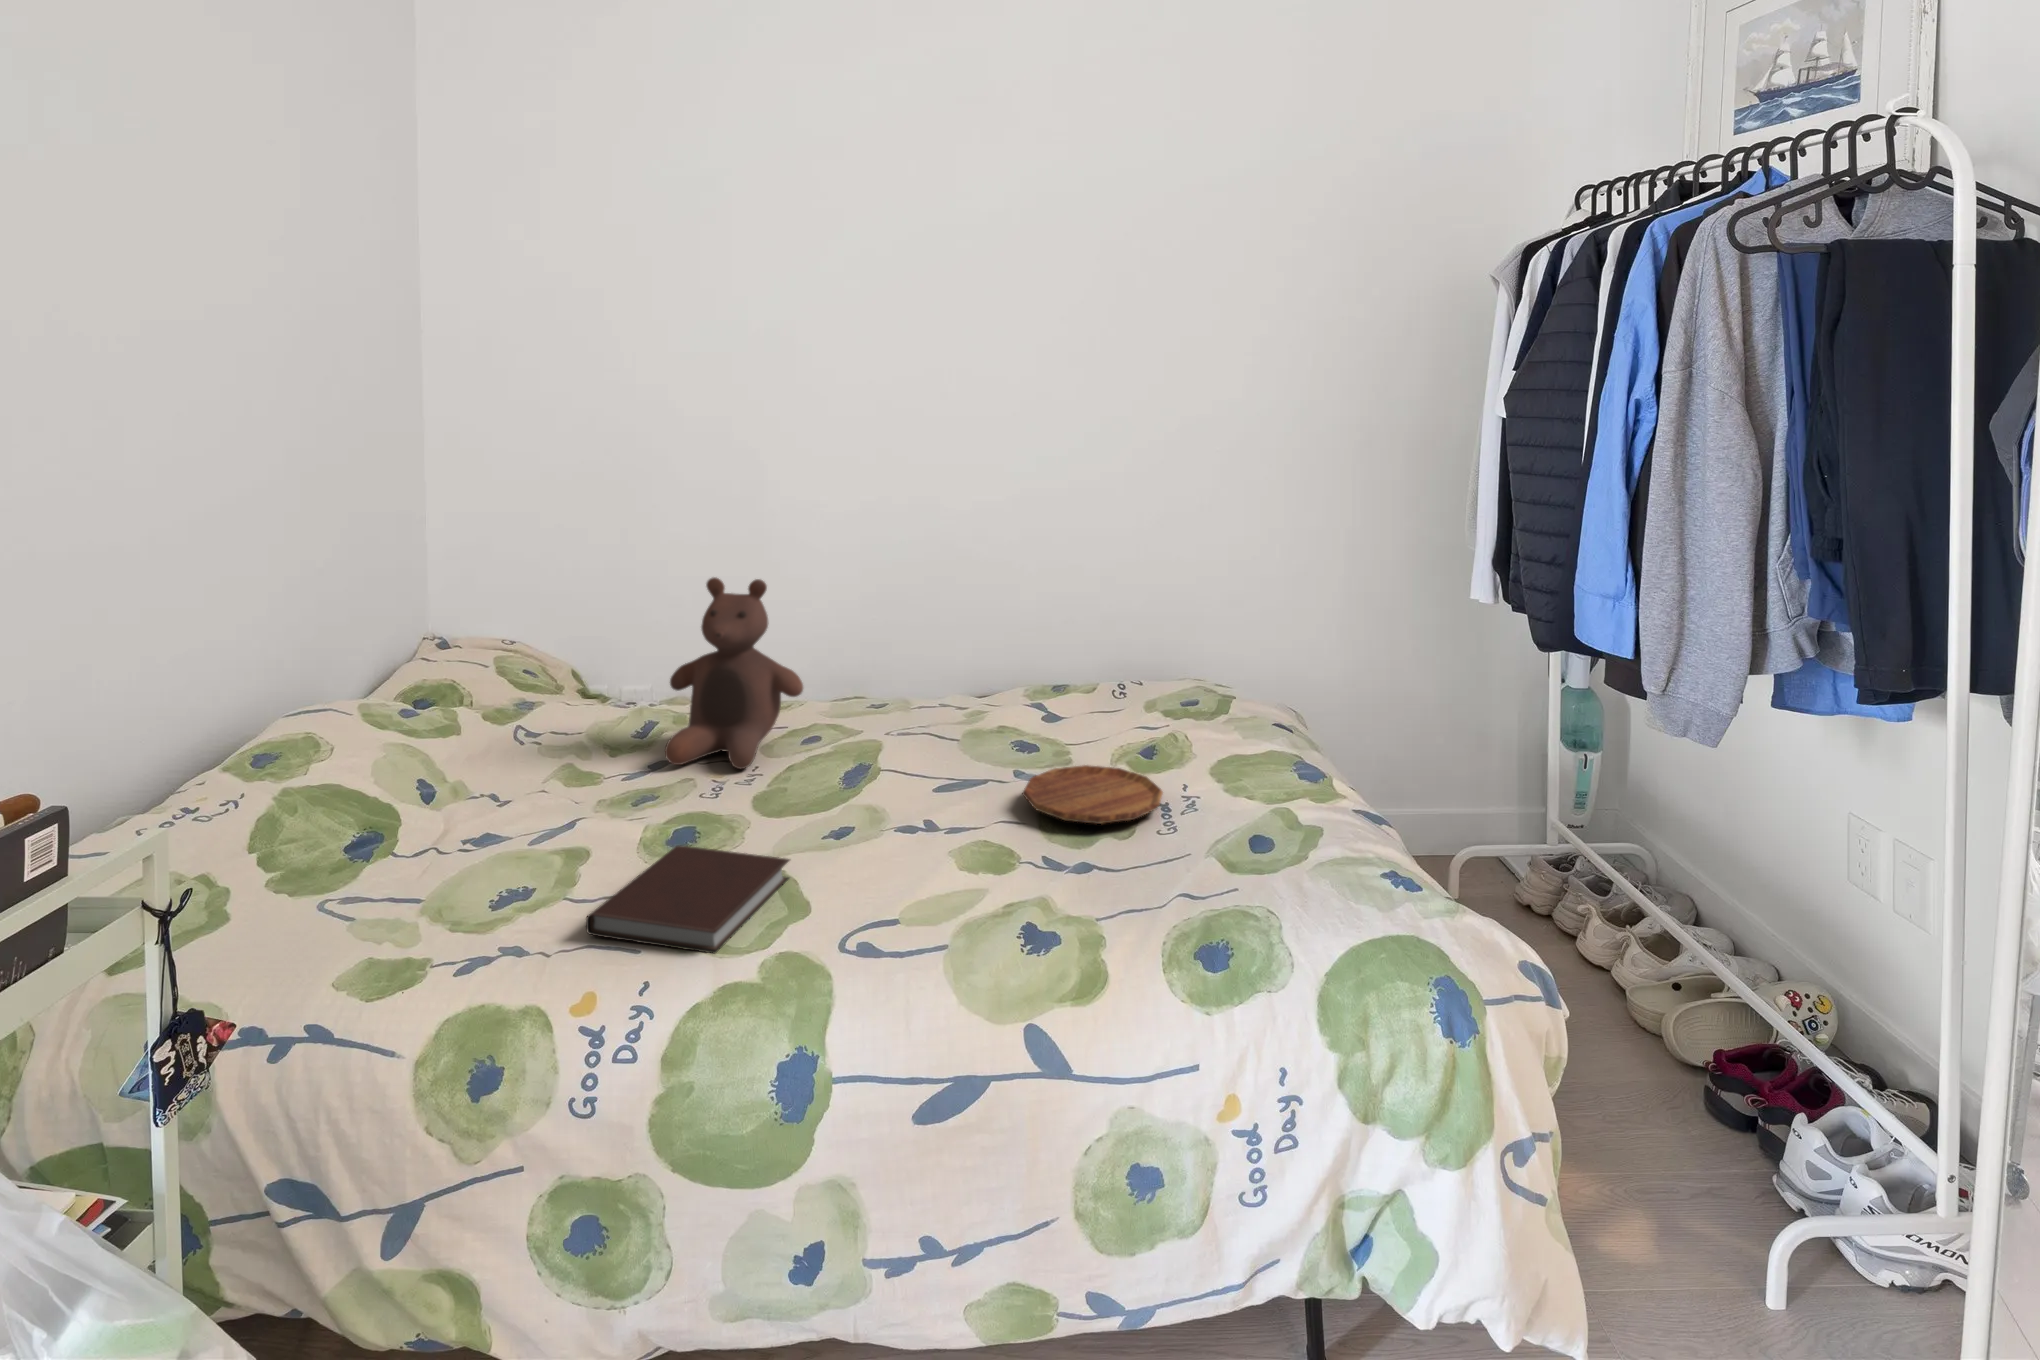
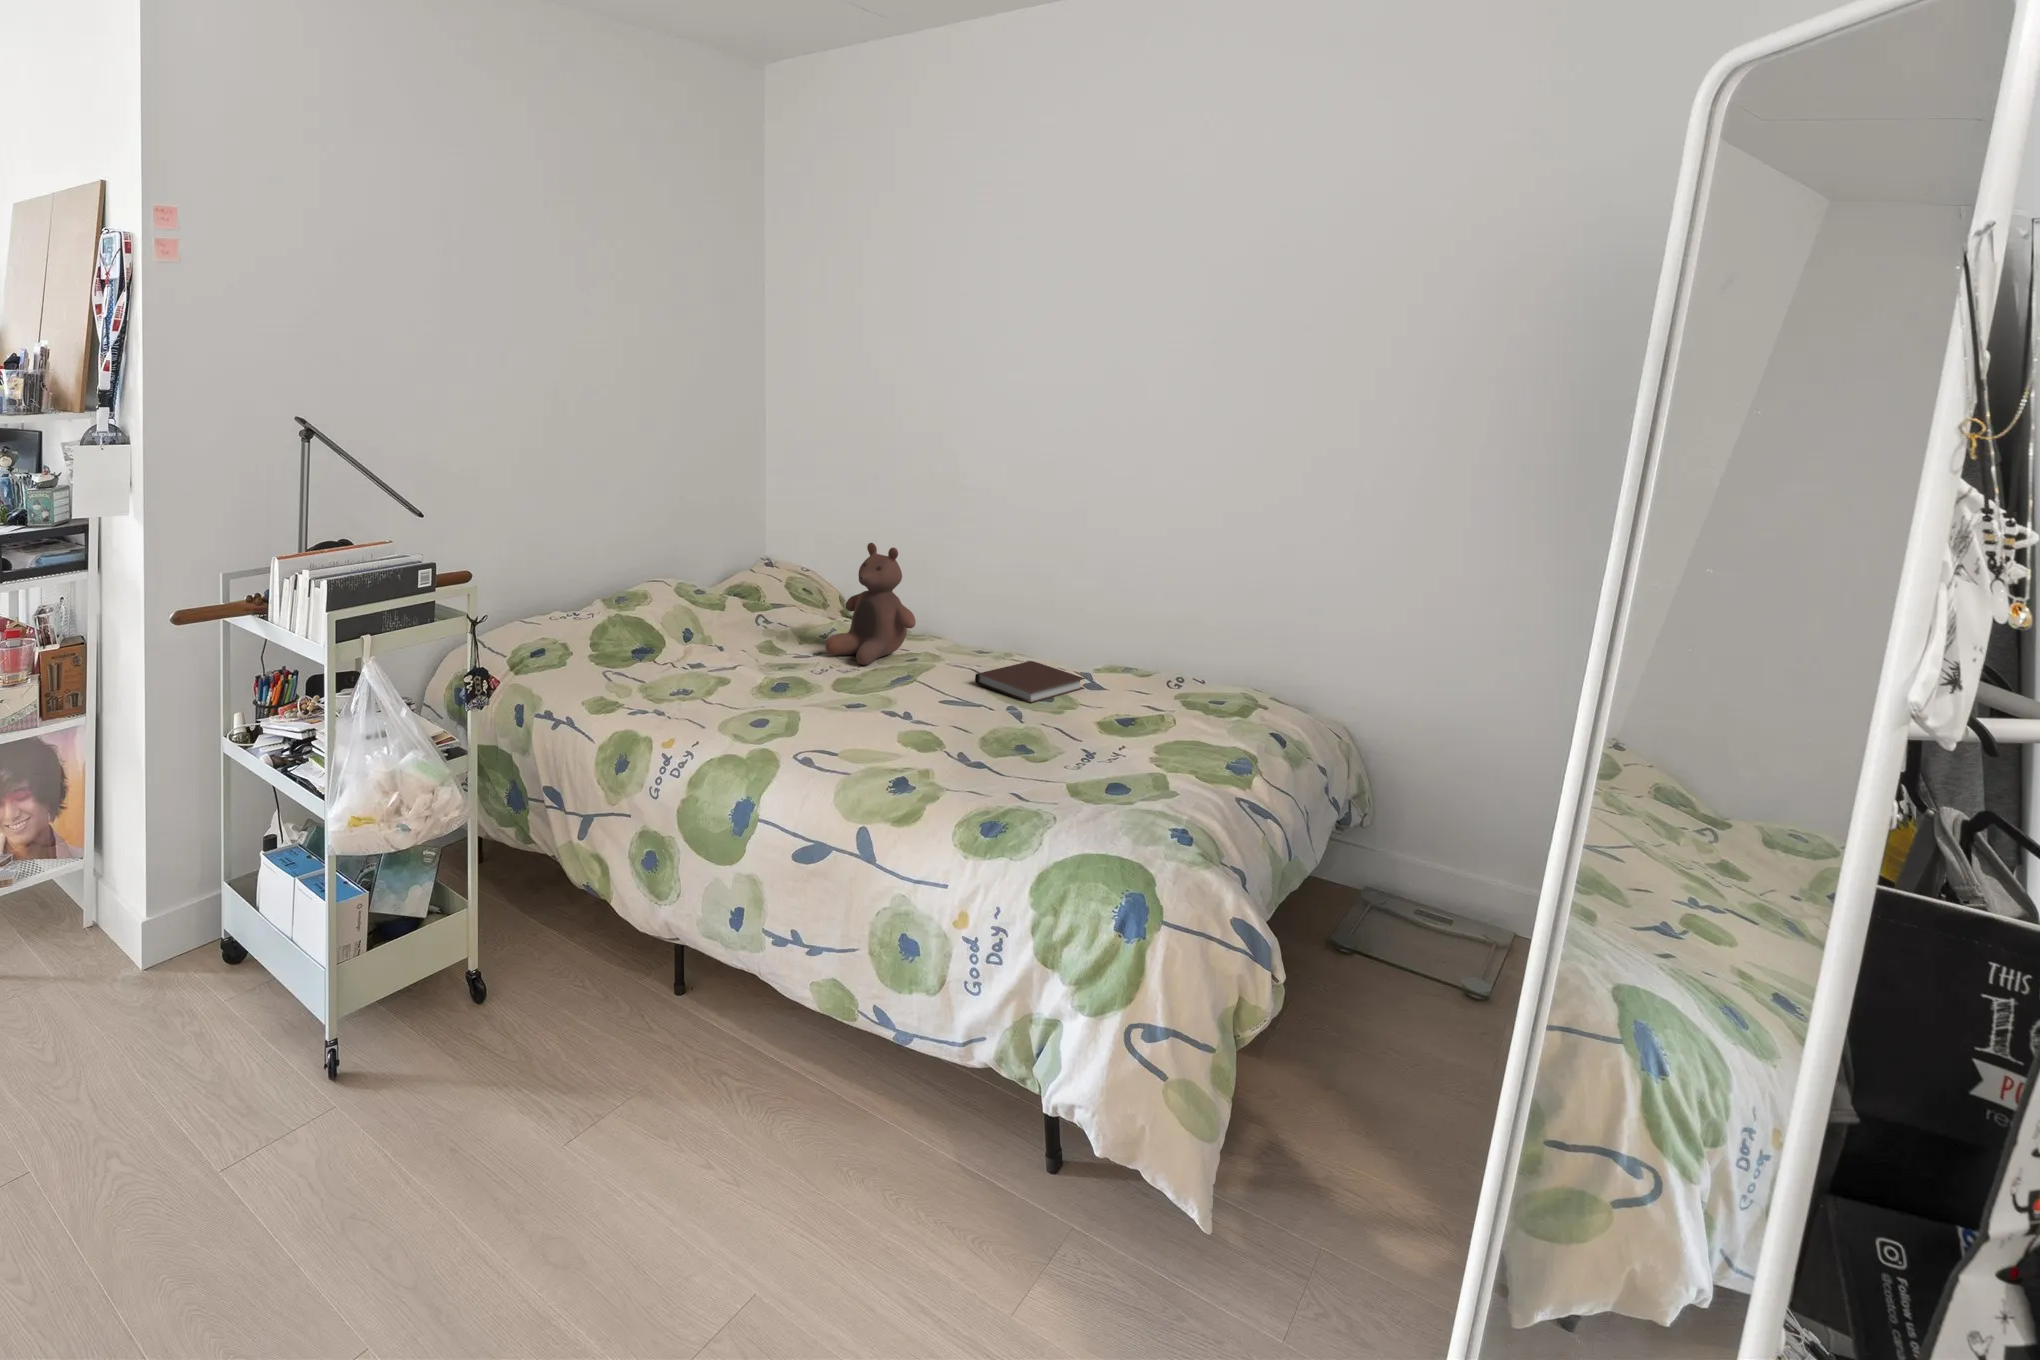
tray: present [1022,765,1163,824] -> none [986,707,1088,747]
notebook: present [586,846,790,953] -> present [975,661,1085,704]

